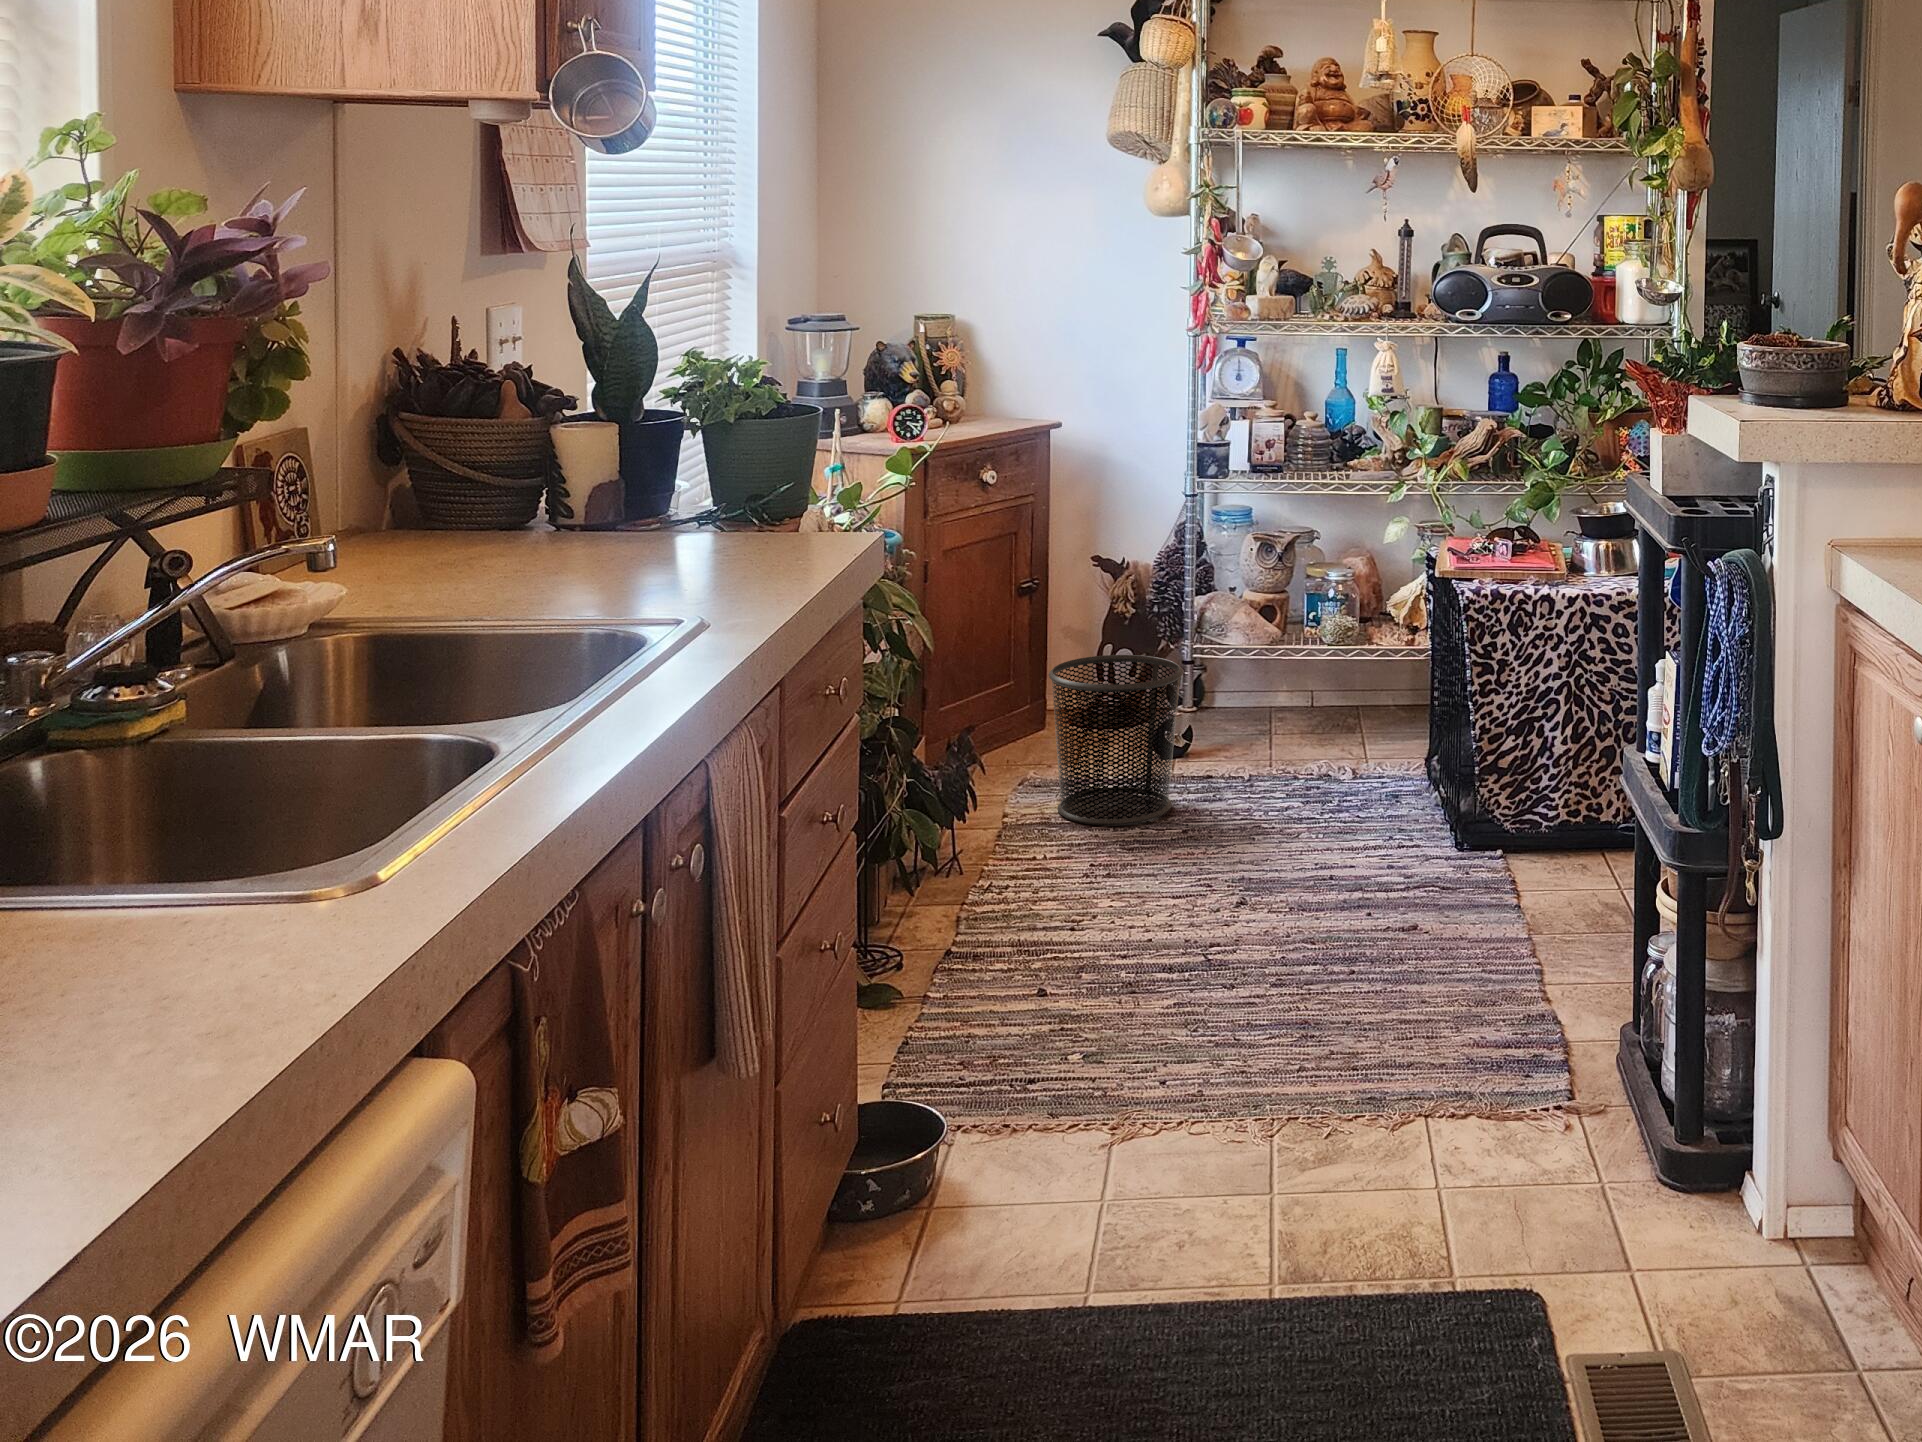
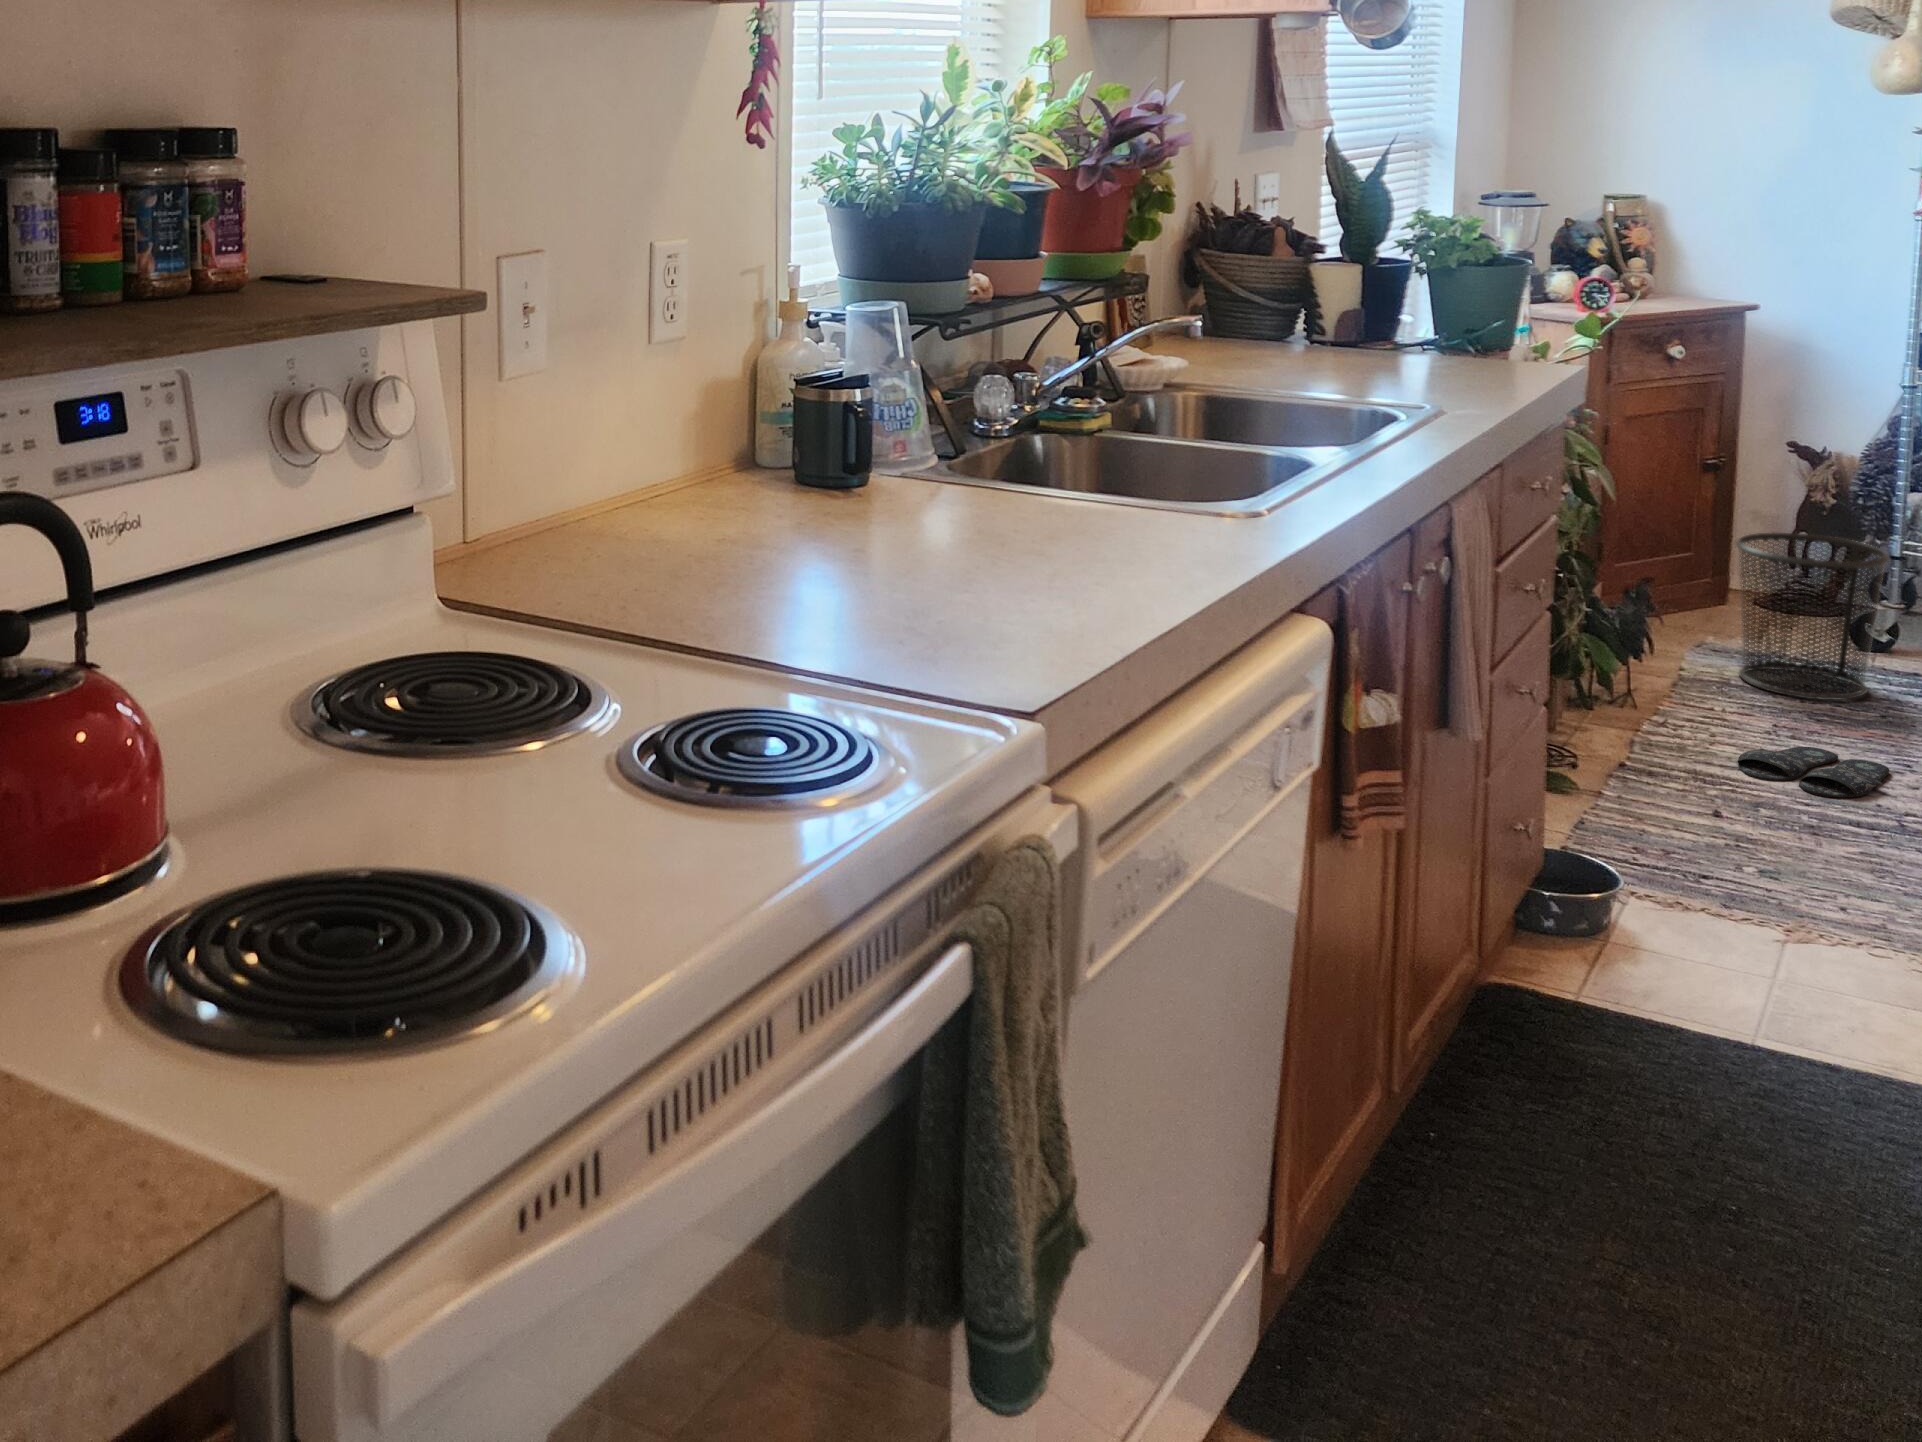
slippers: none [1060,883,1195,940] -> present [1737,747,1889,798]

